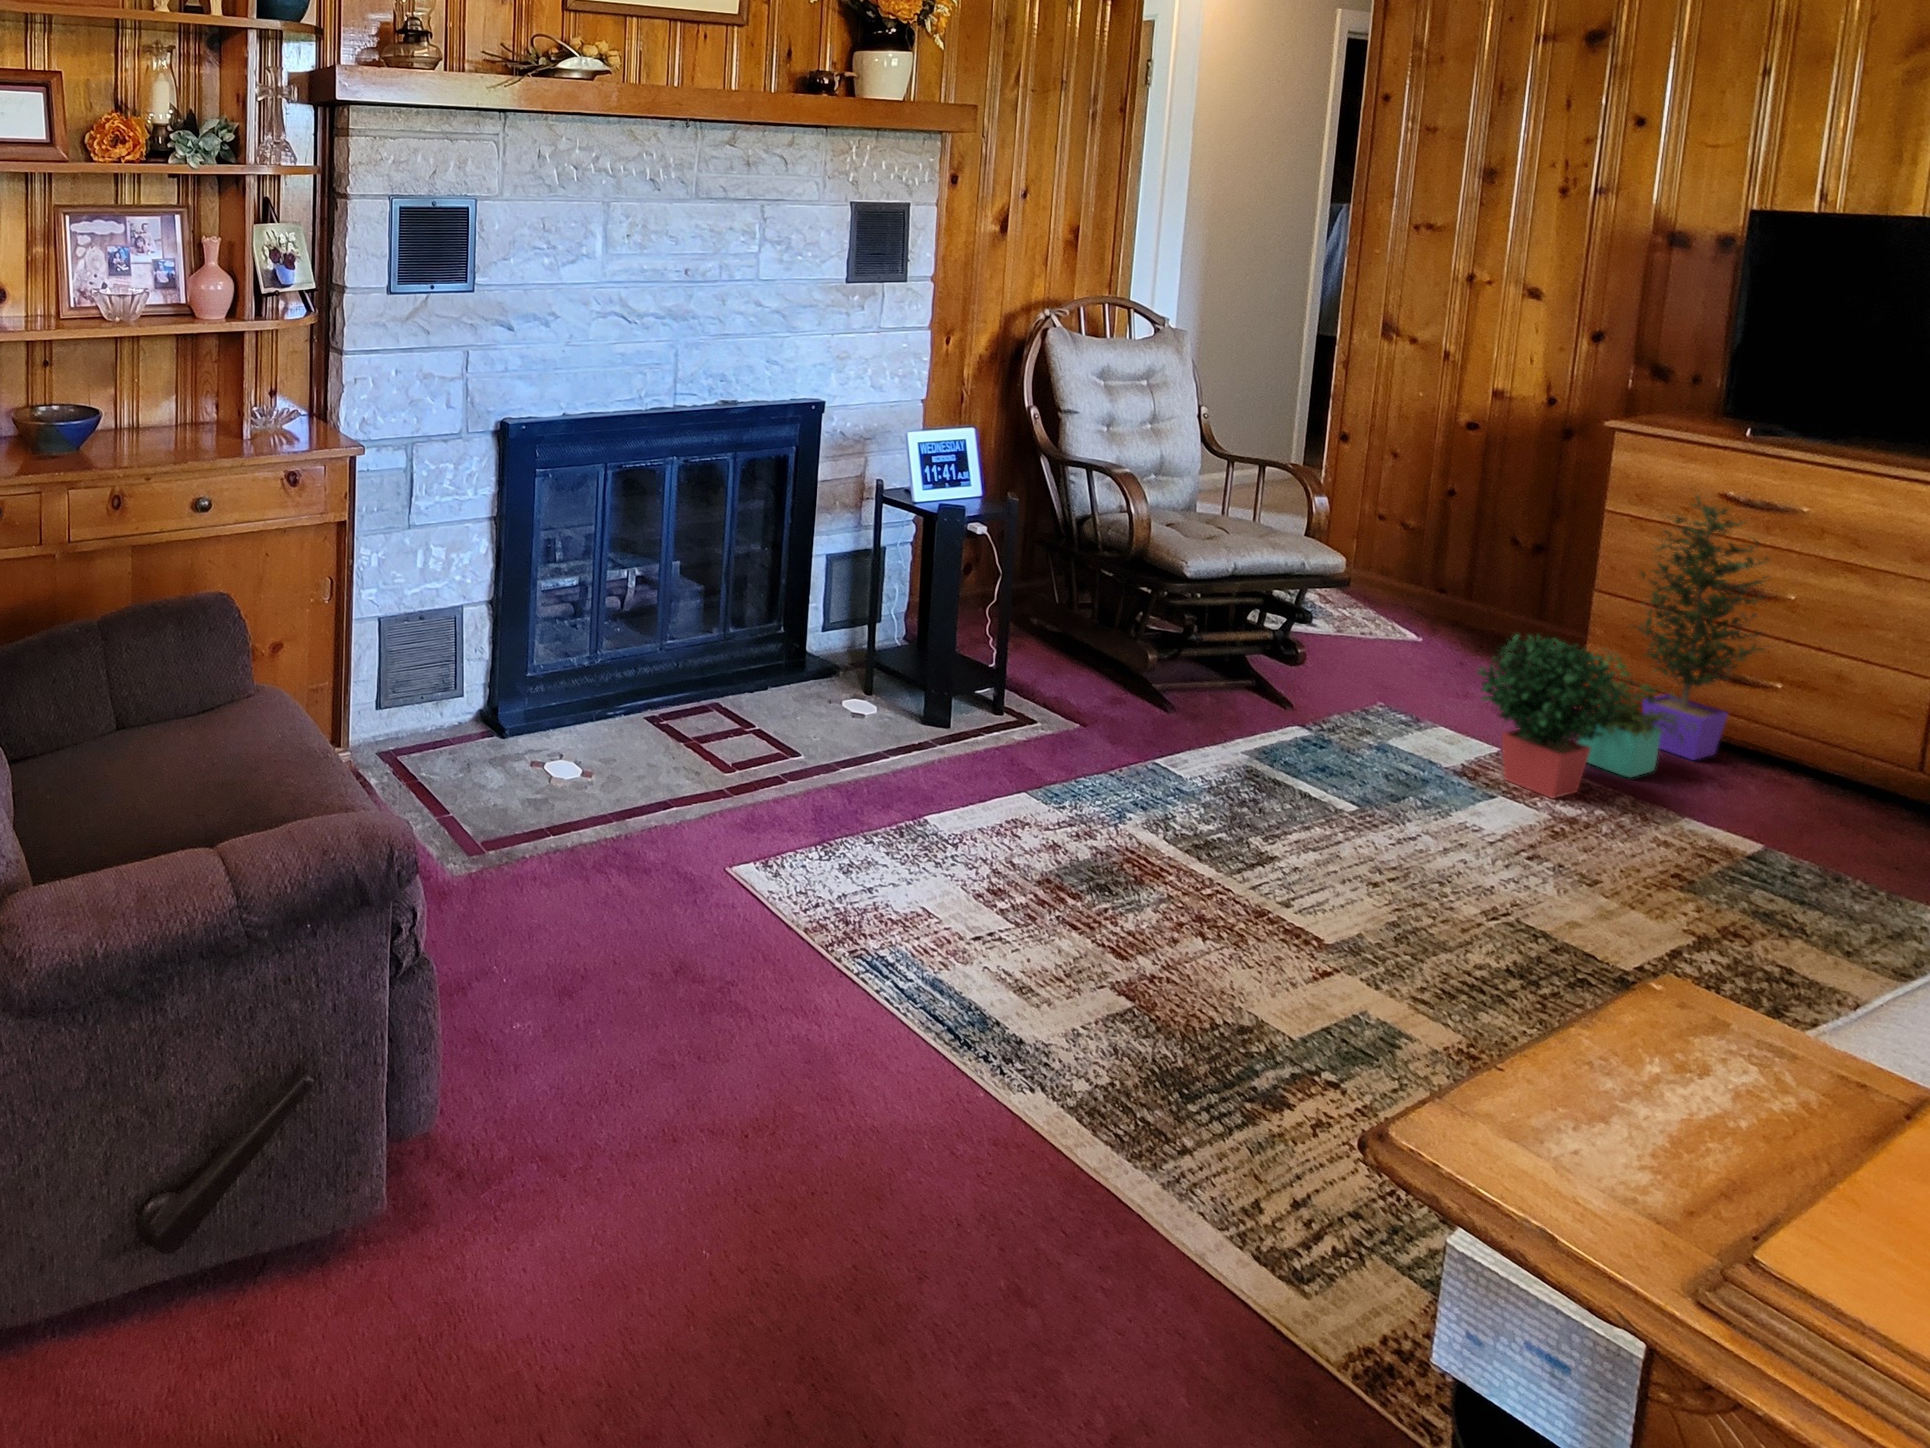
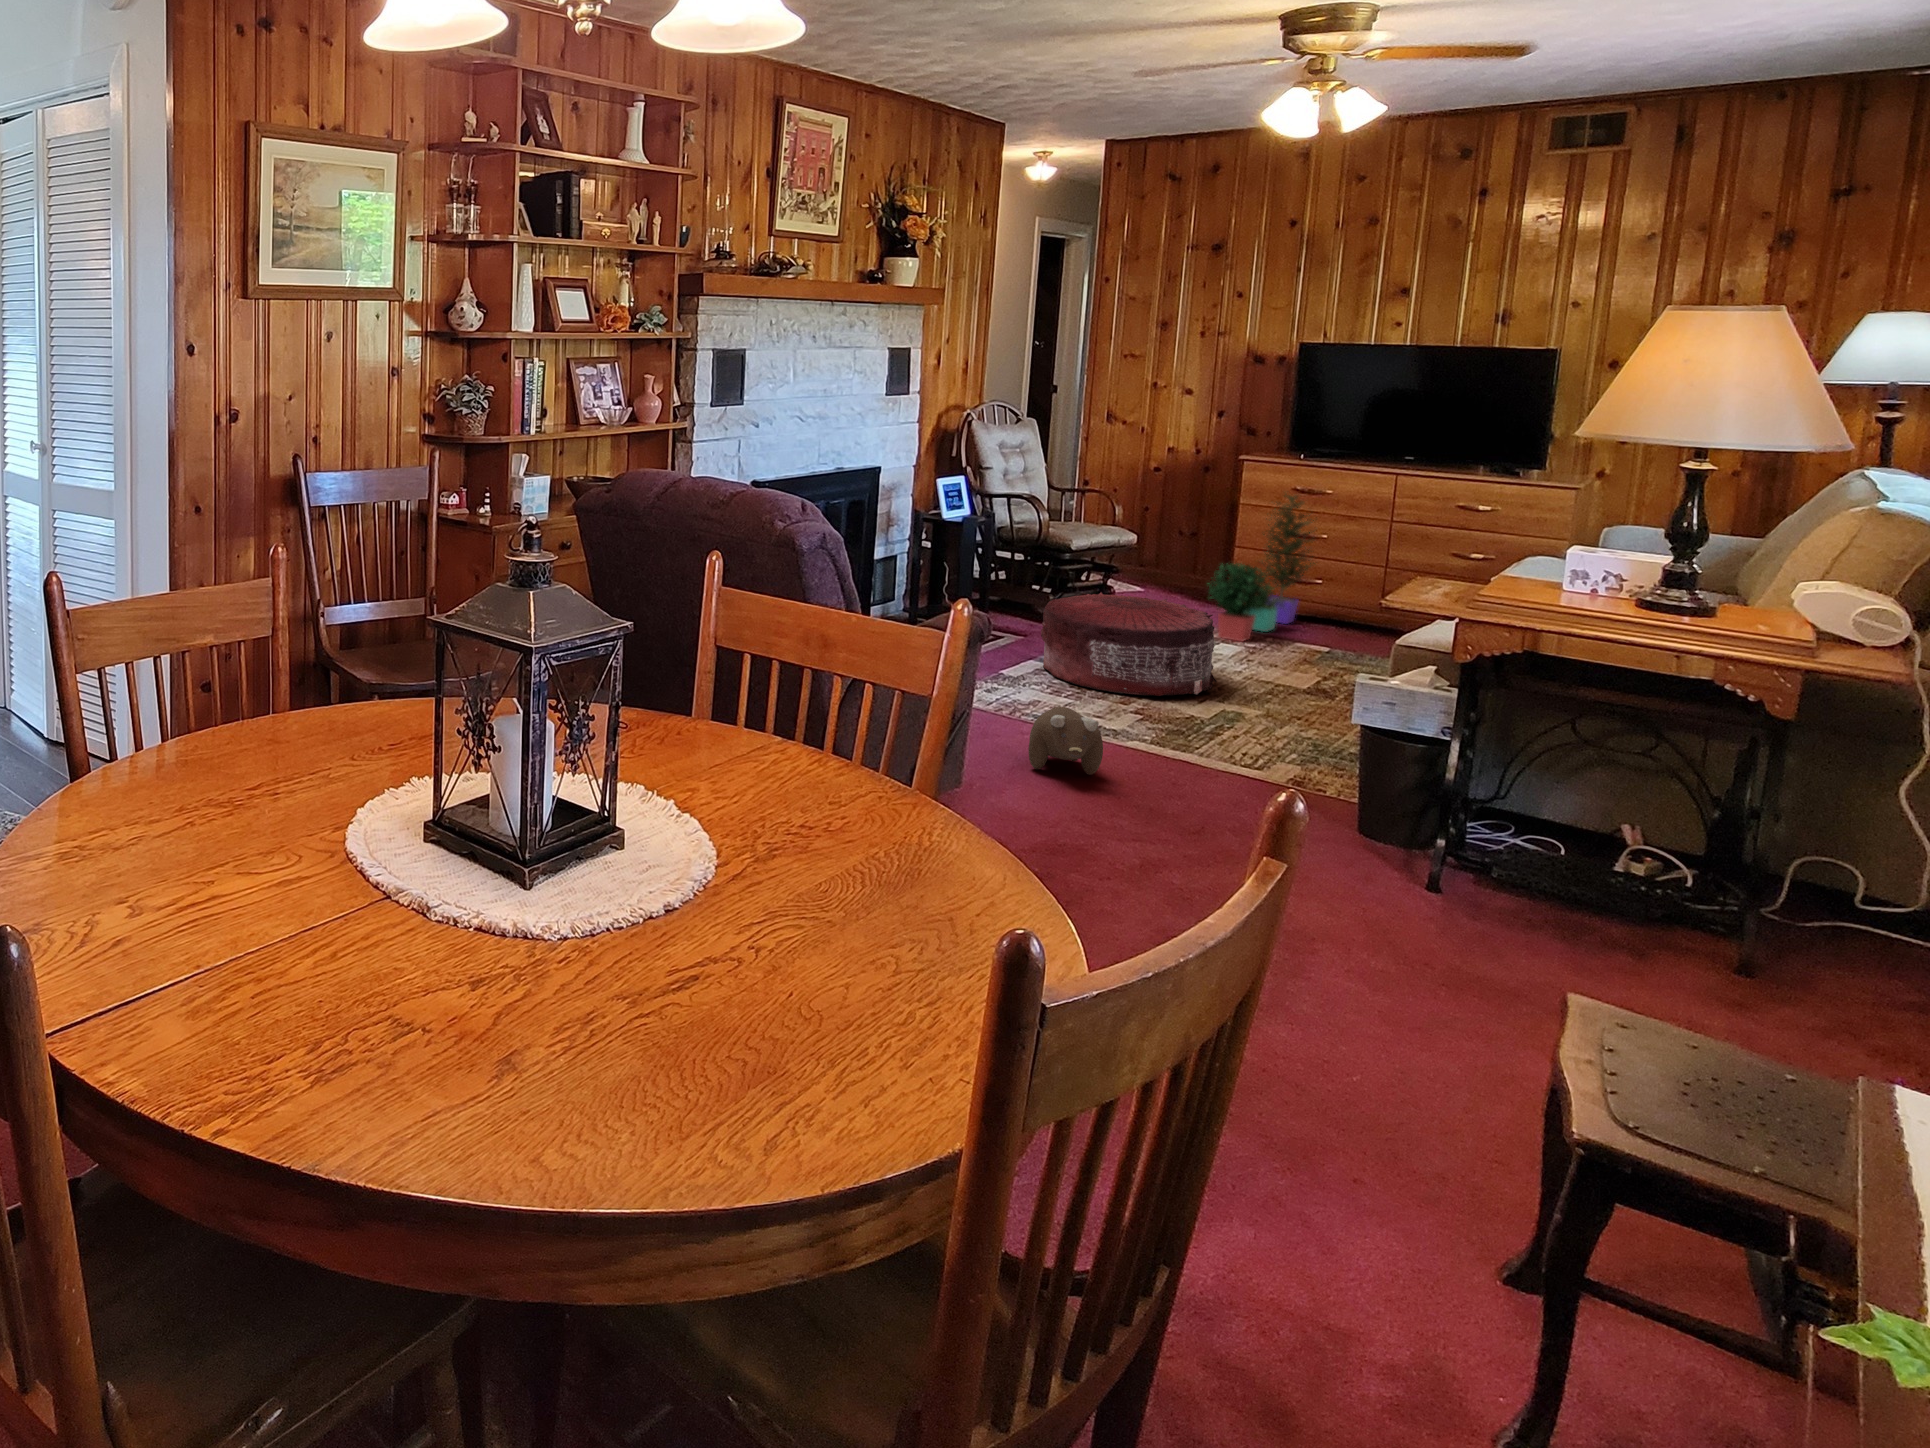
pouf: none [1021,680,1392,958] -> present [1041,592,1216,696]
plush toy: none [671,1023,833,1220] -> present [1028,707,1103,775]

